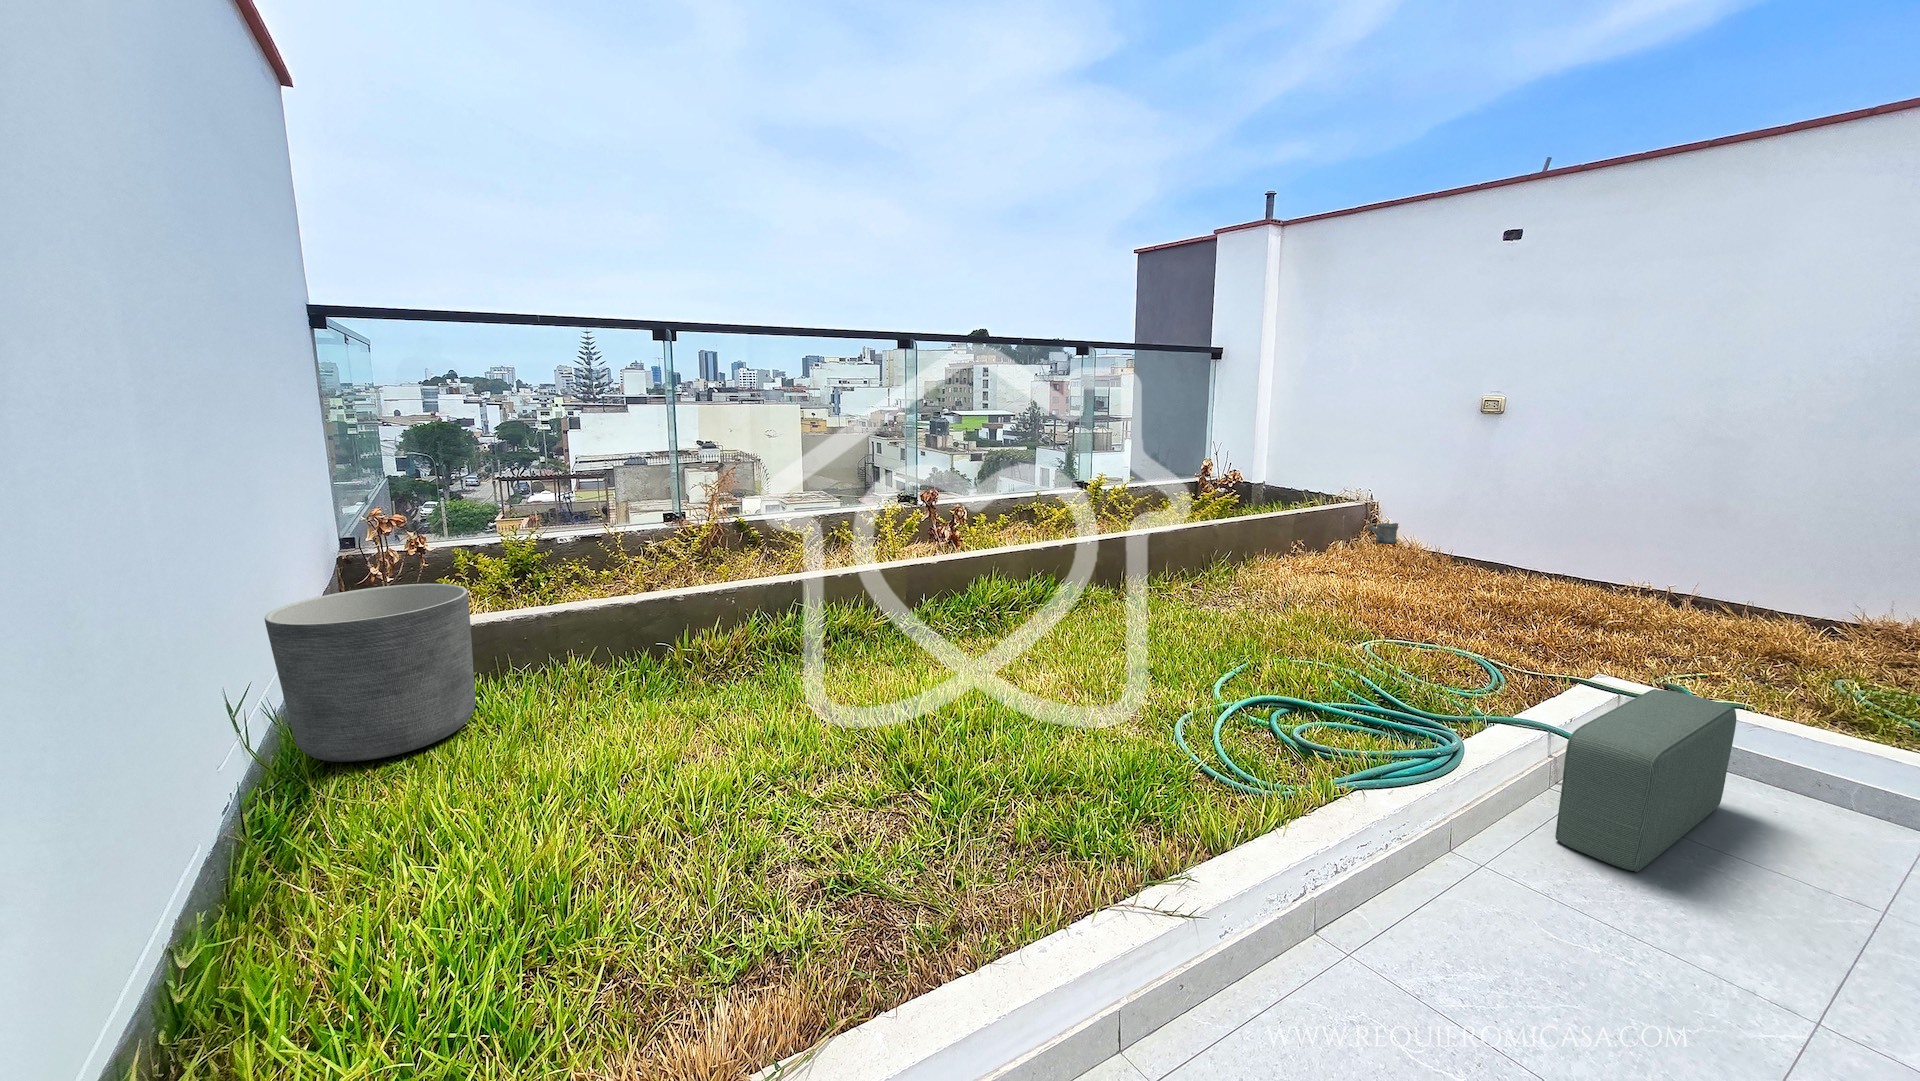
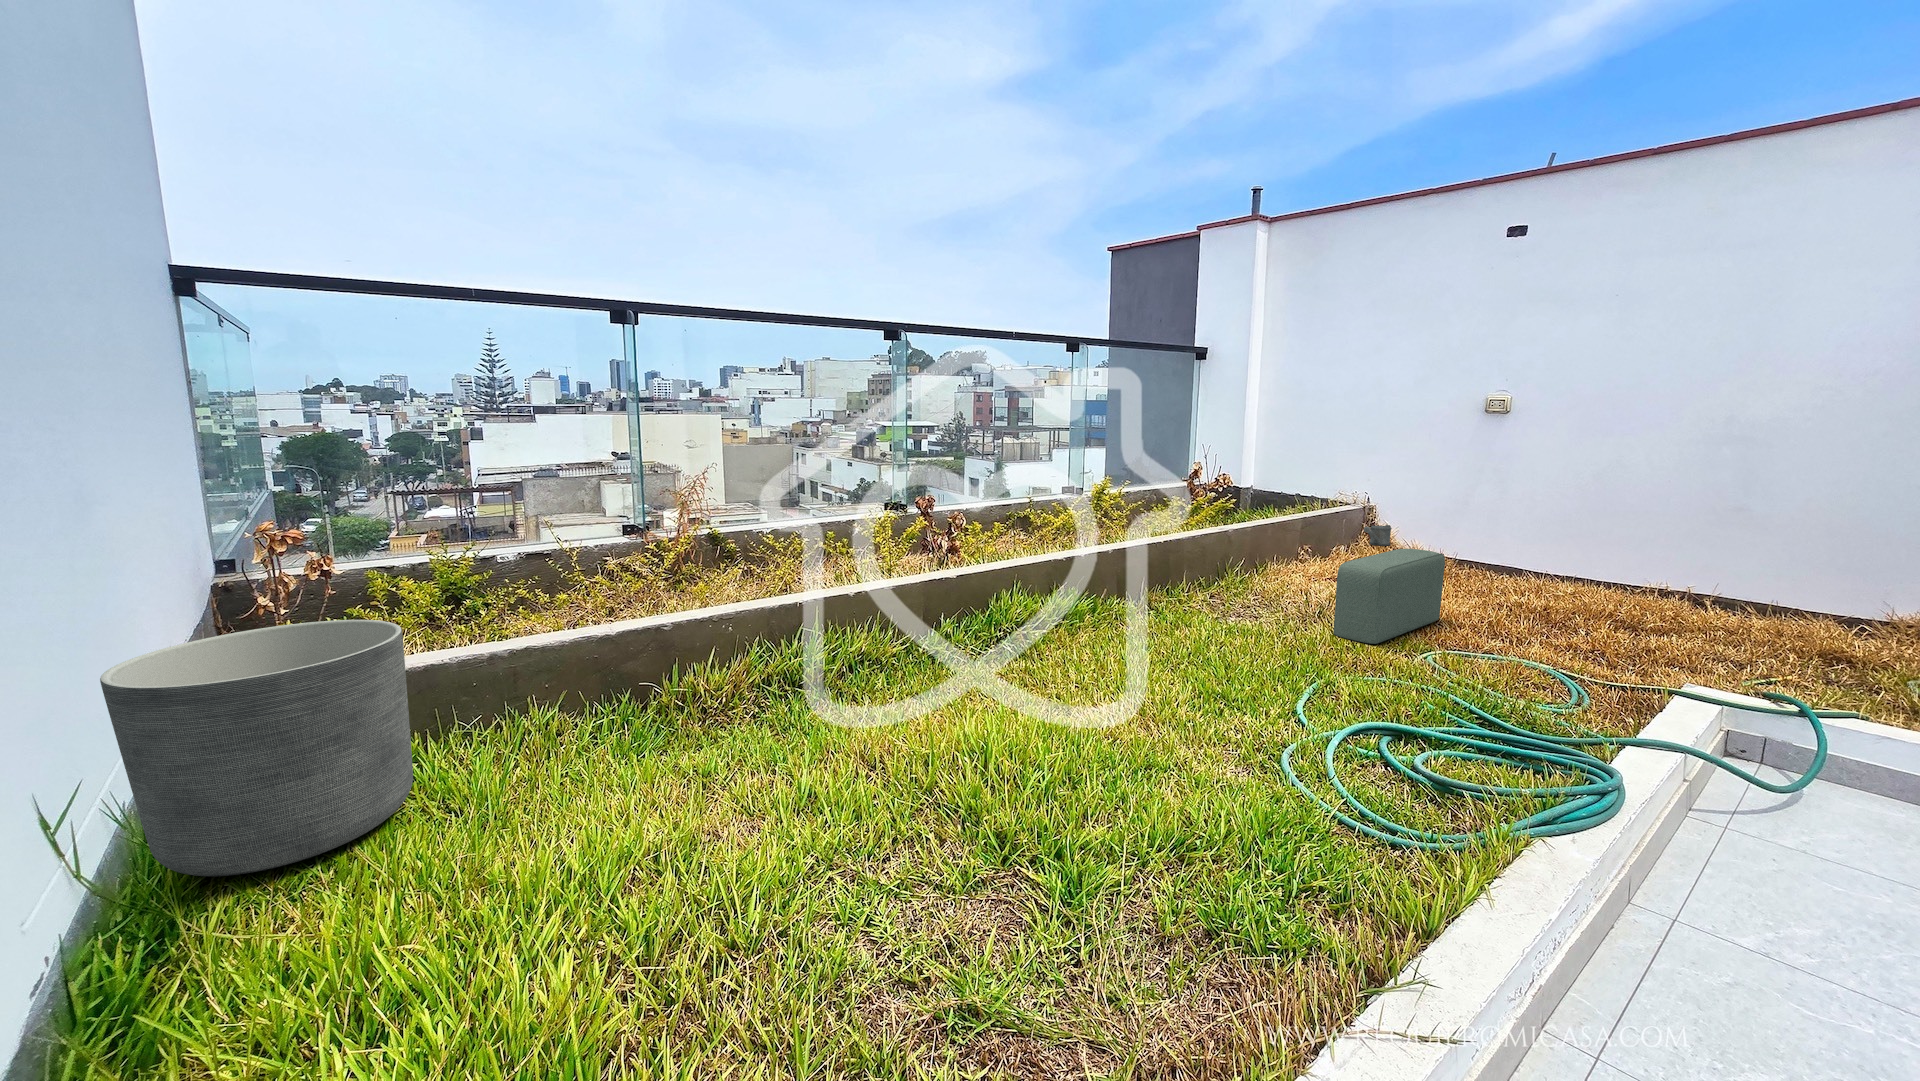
pouf: present [1555,689,1736,872] -> present [1334,549,1445,644]

